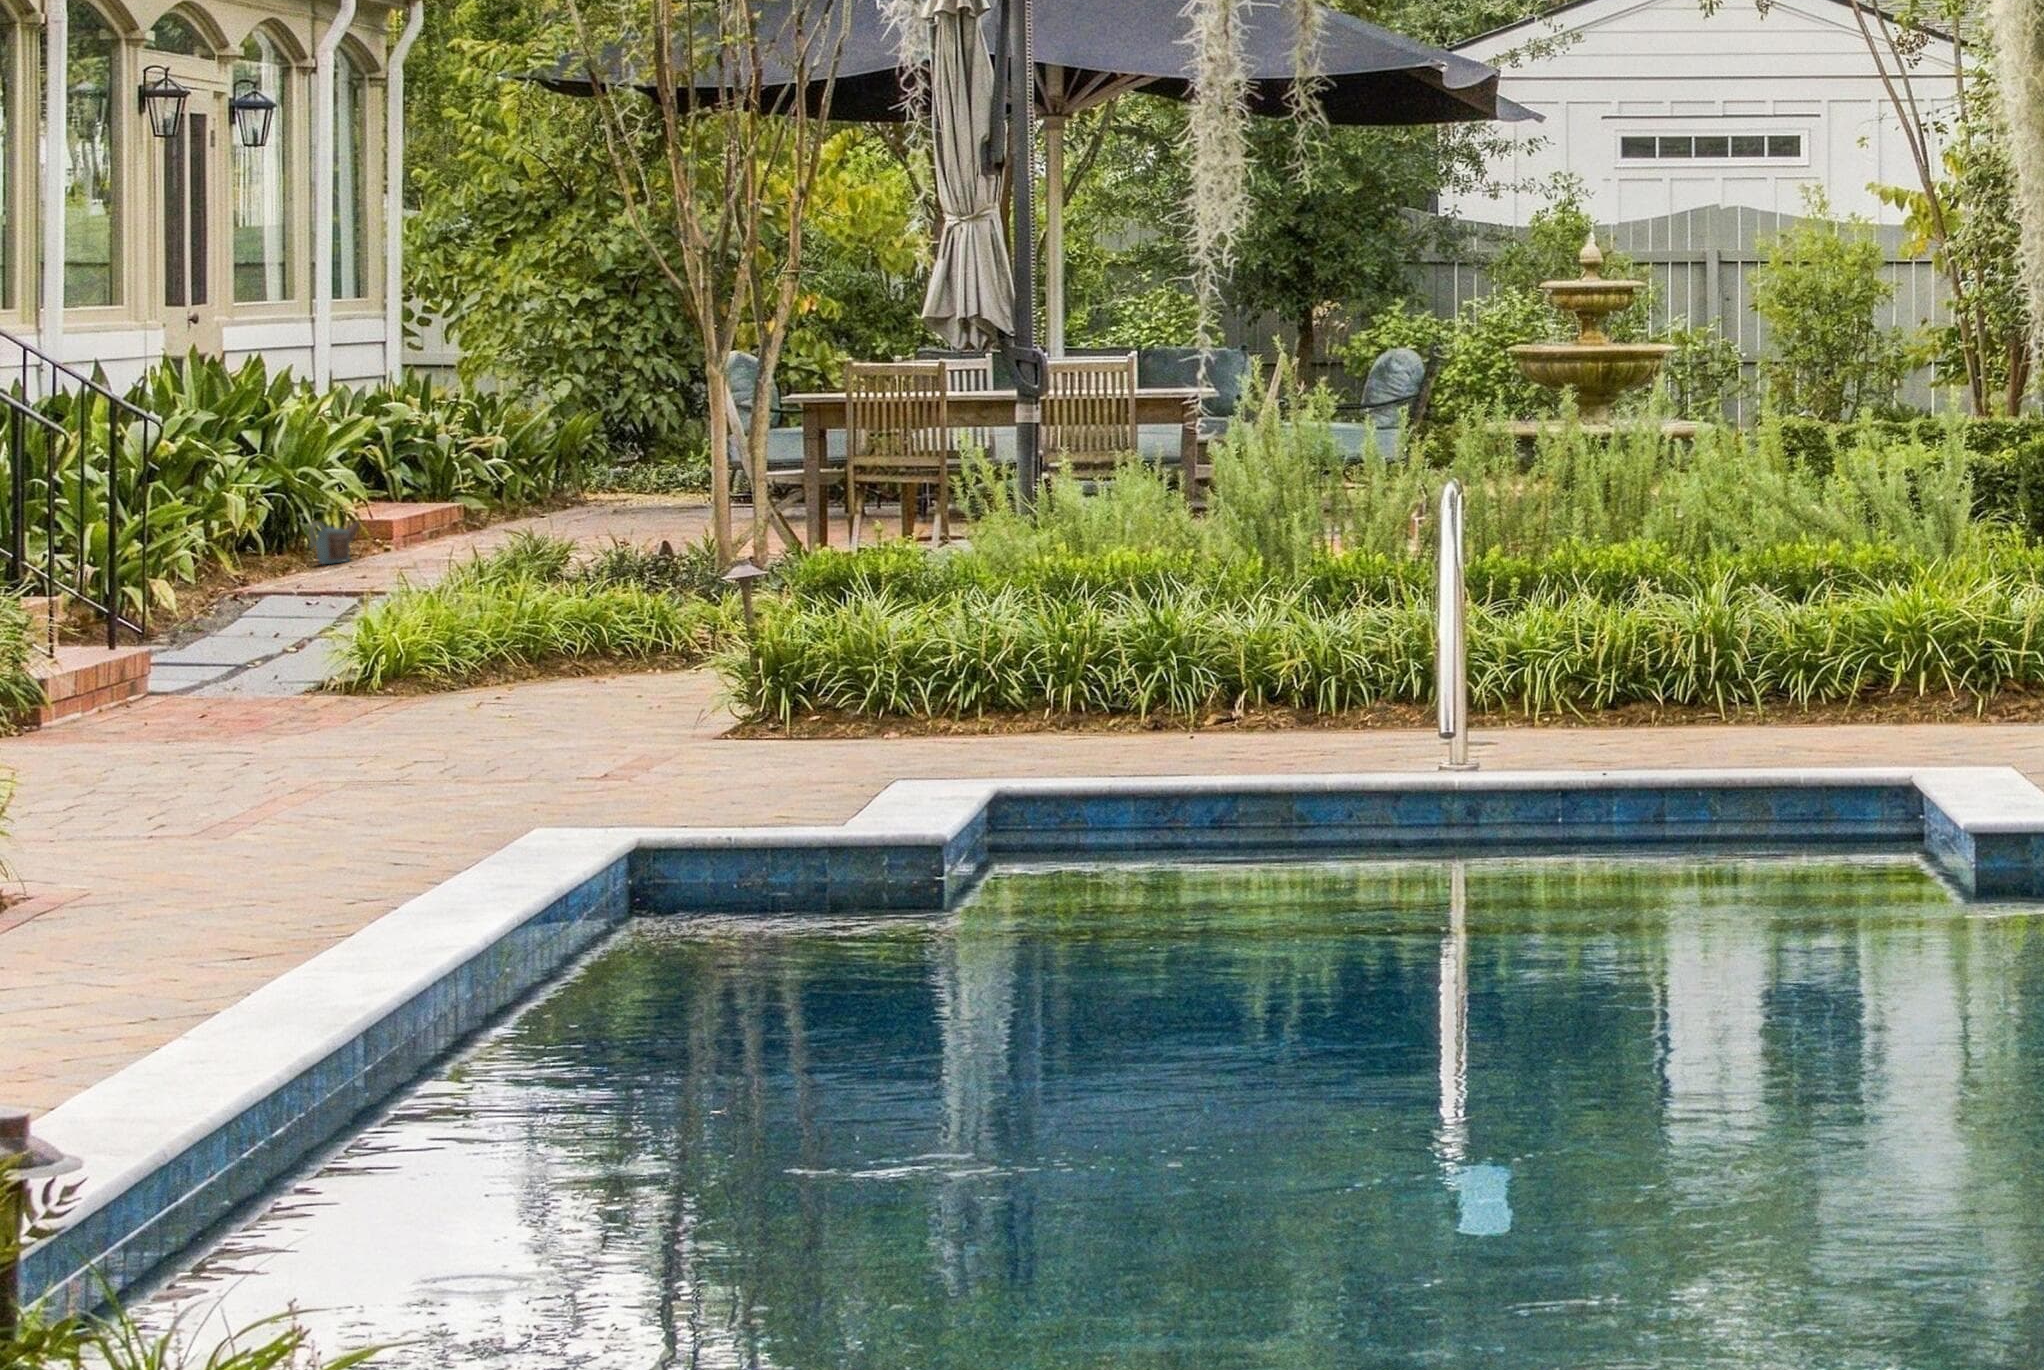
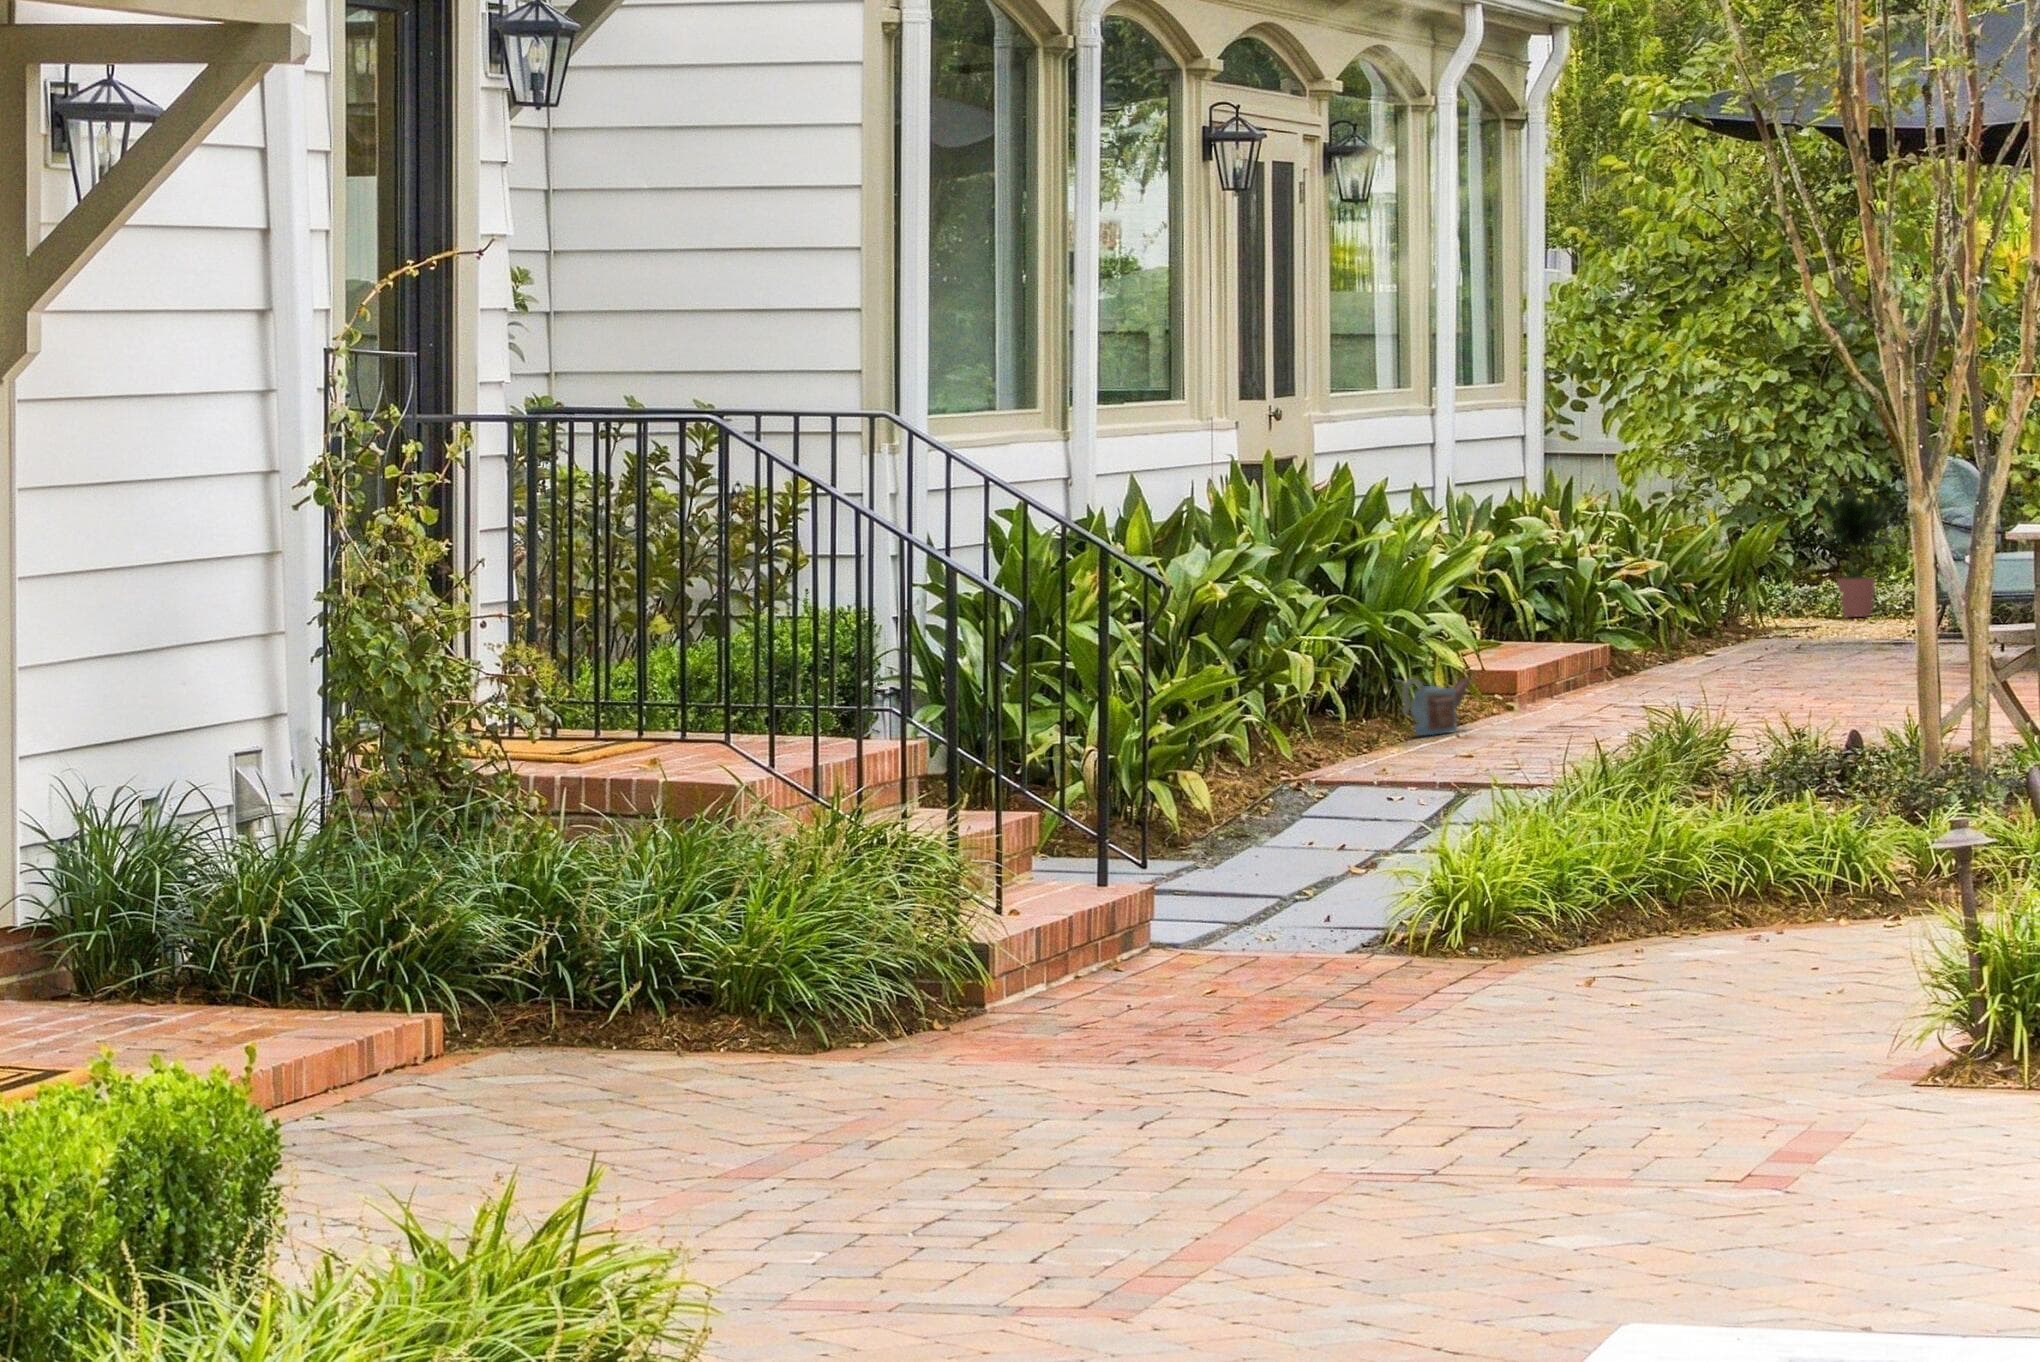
potted plant: none [614,383,687,484] -> present [1818,488,1905,617]

